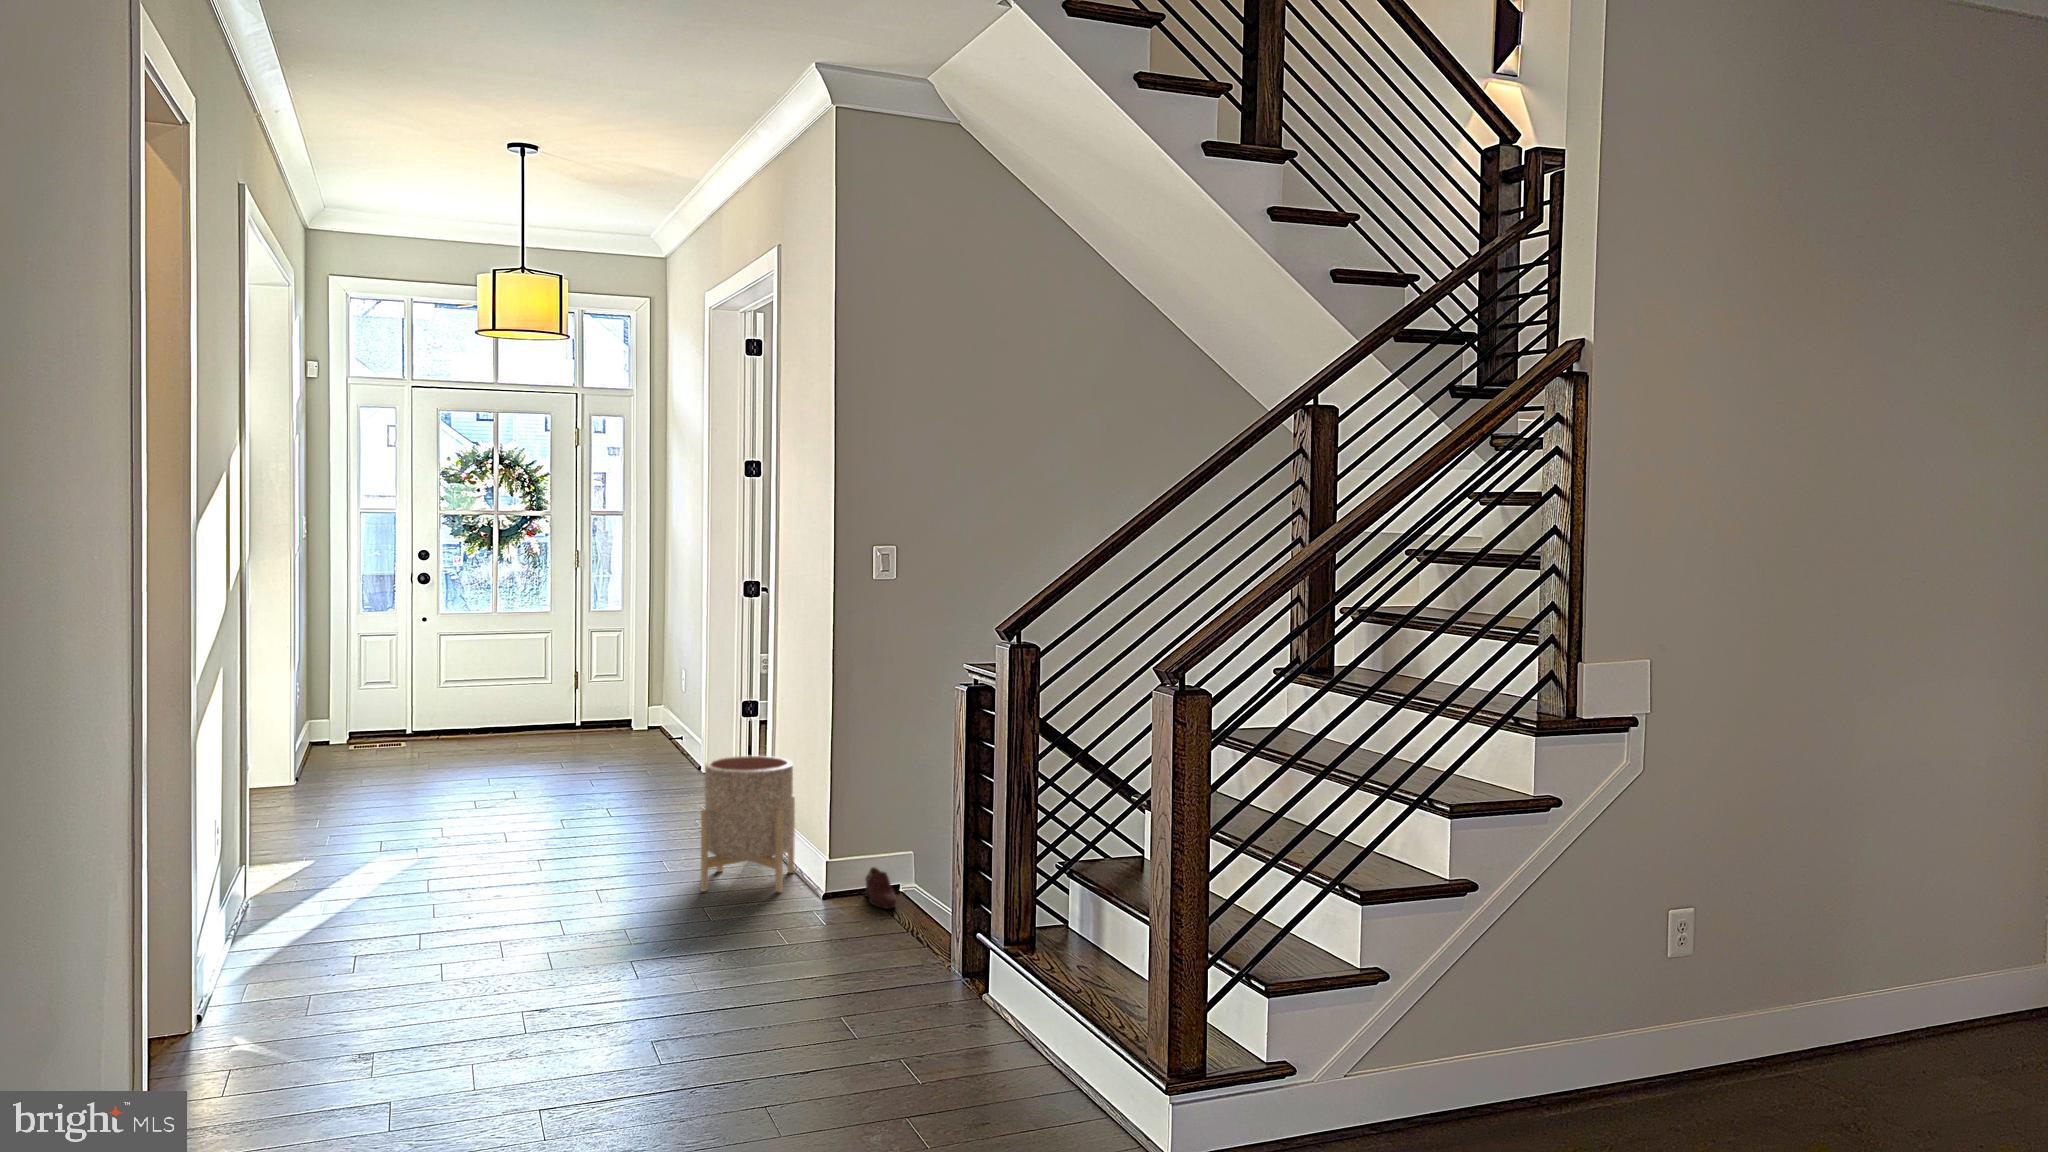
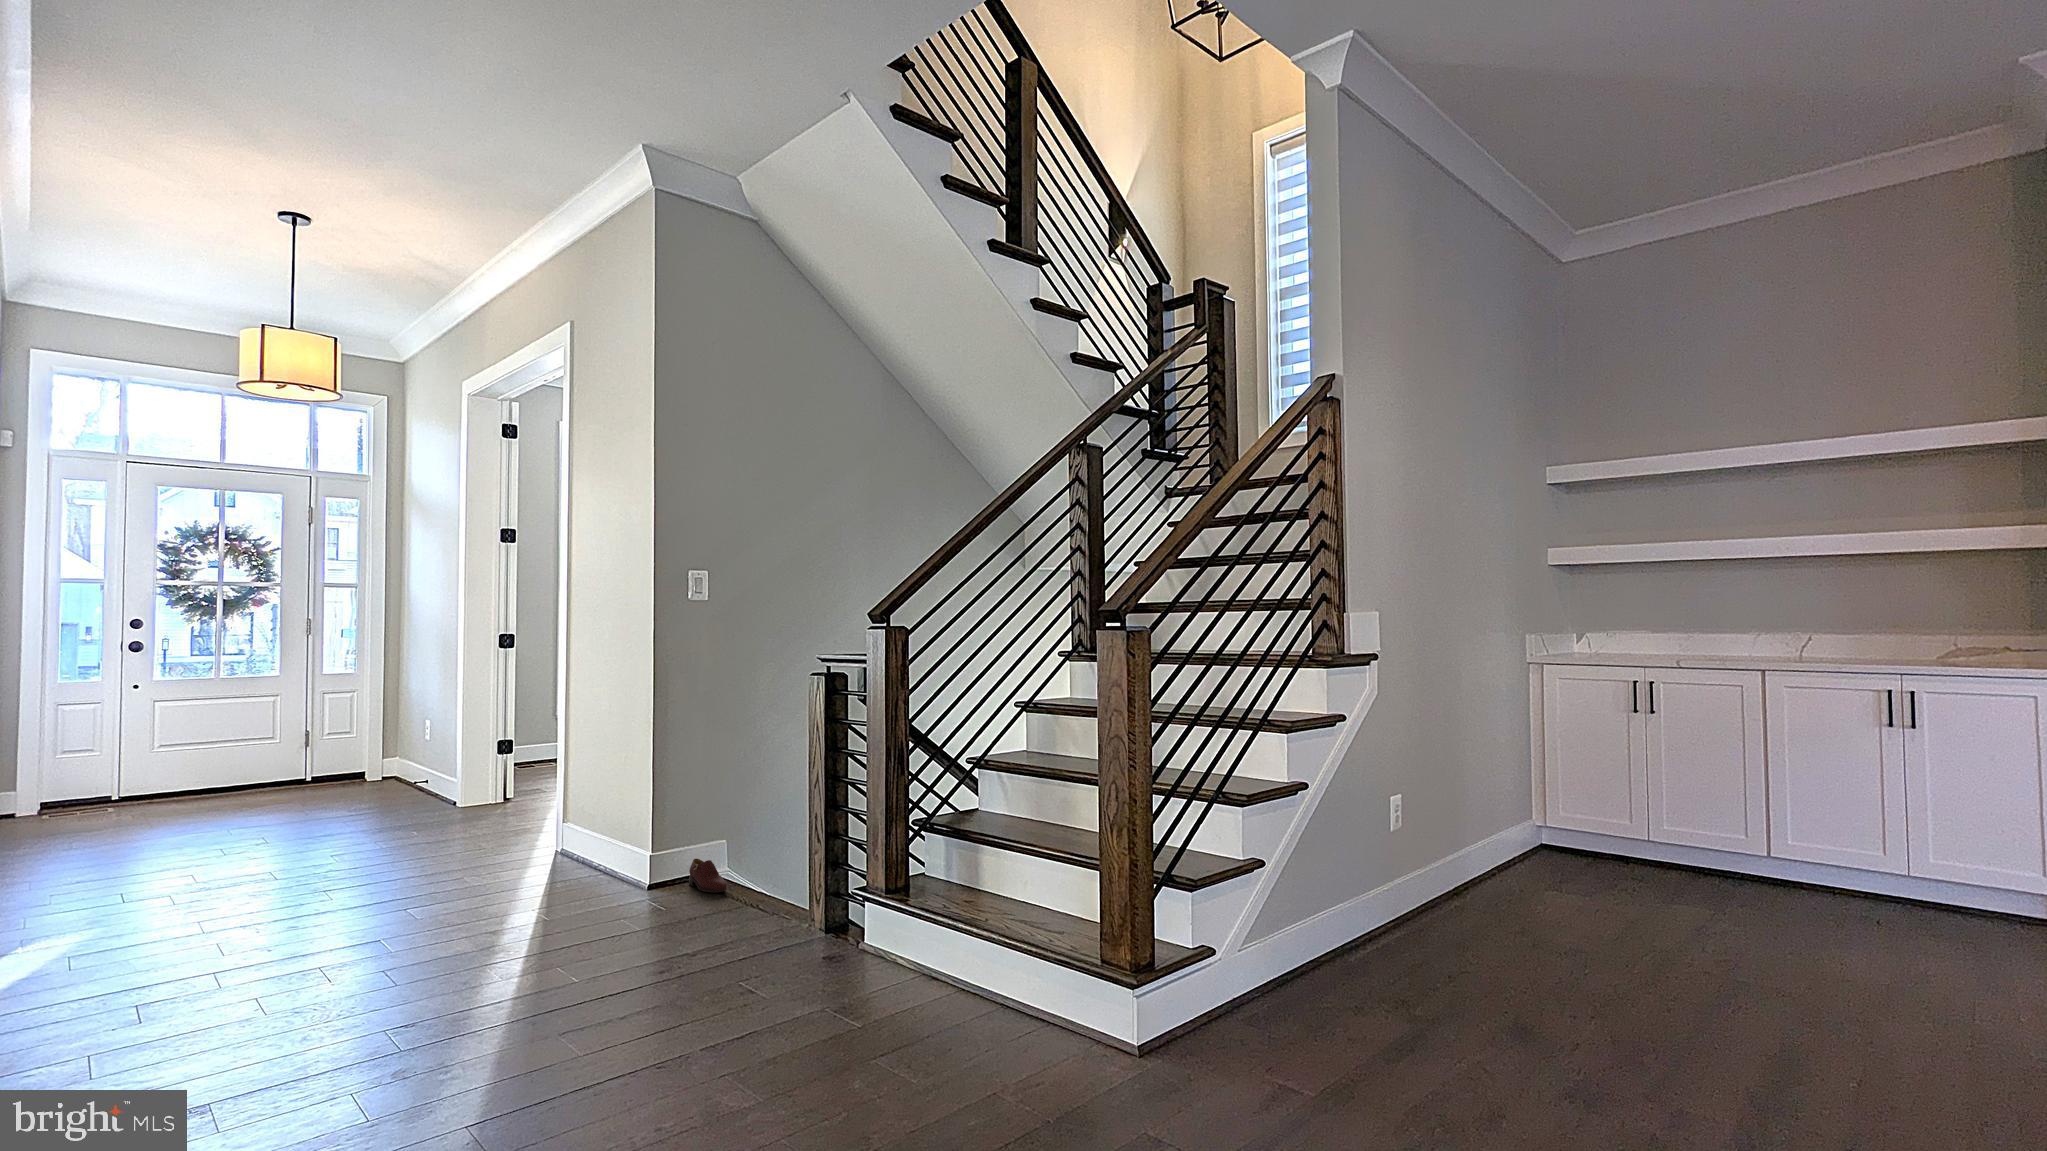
planter: present [701,756,795,892] -> none [524,769,611,901]

